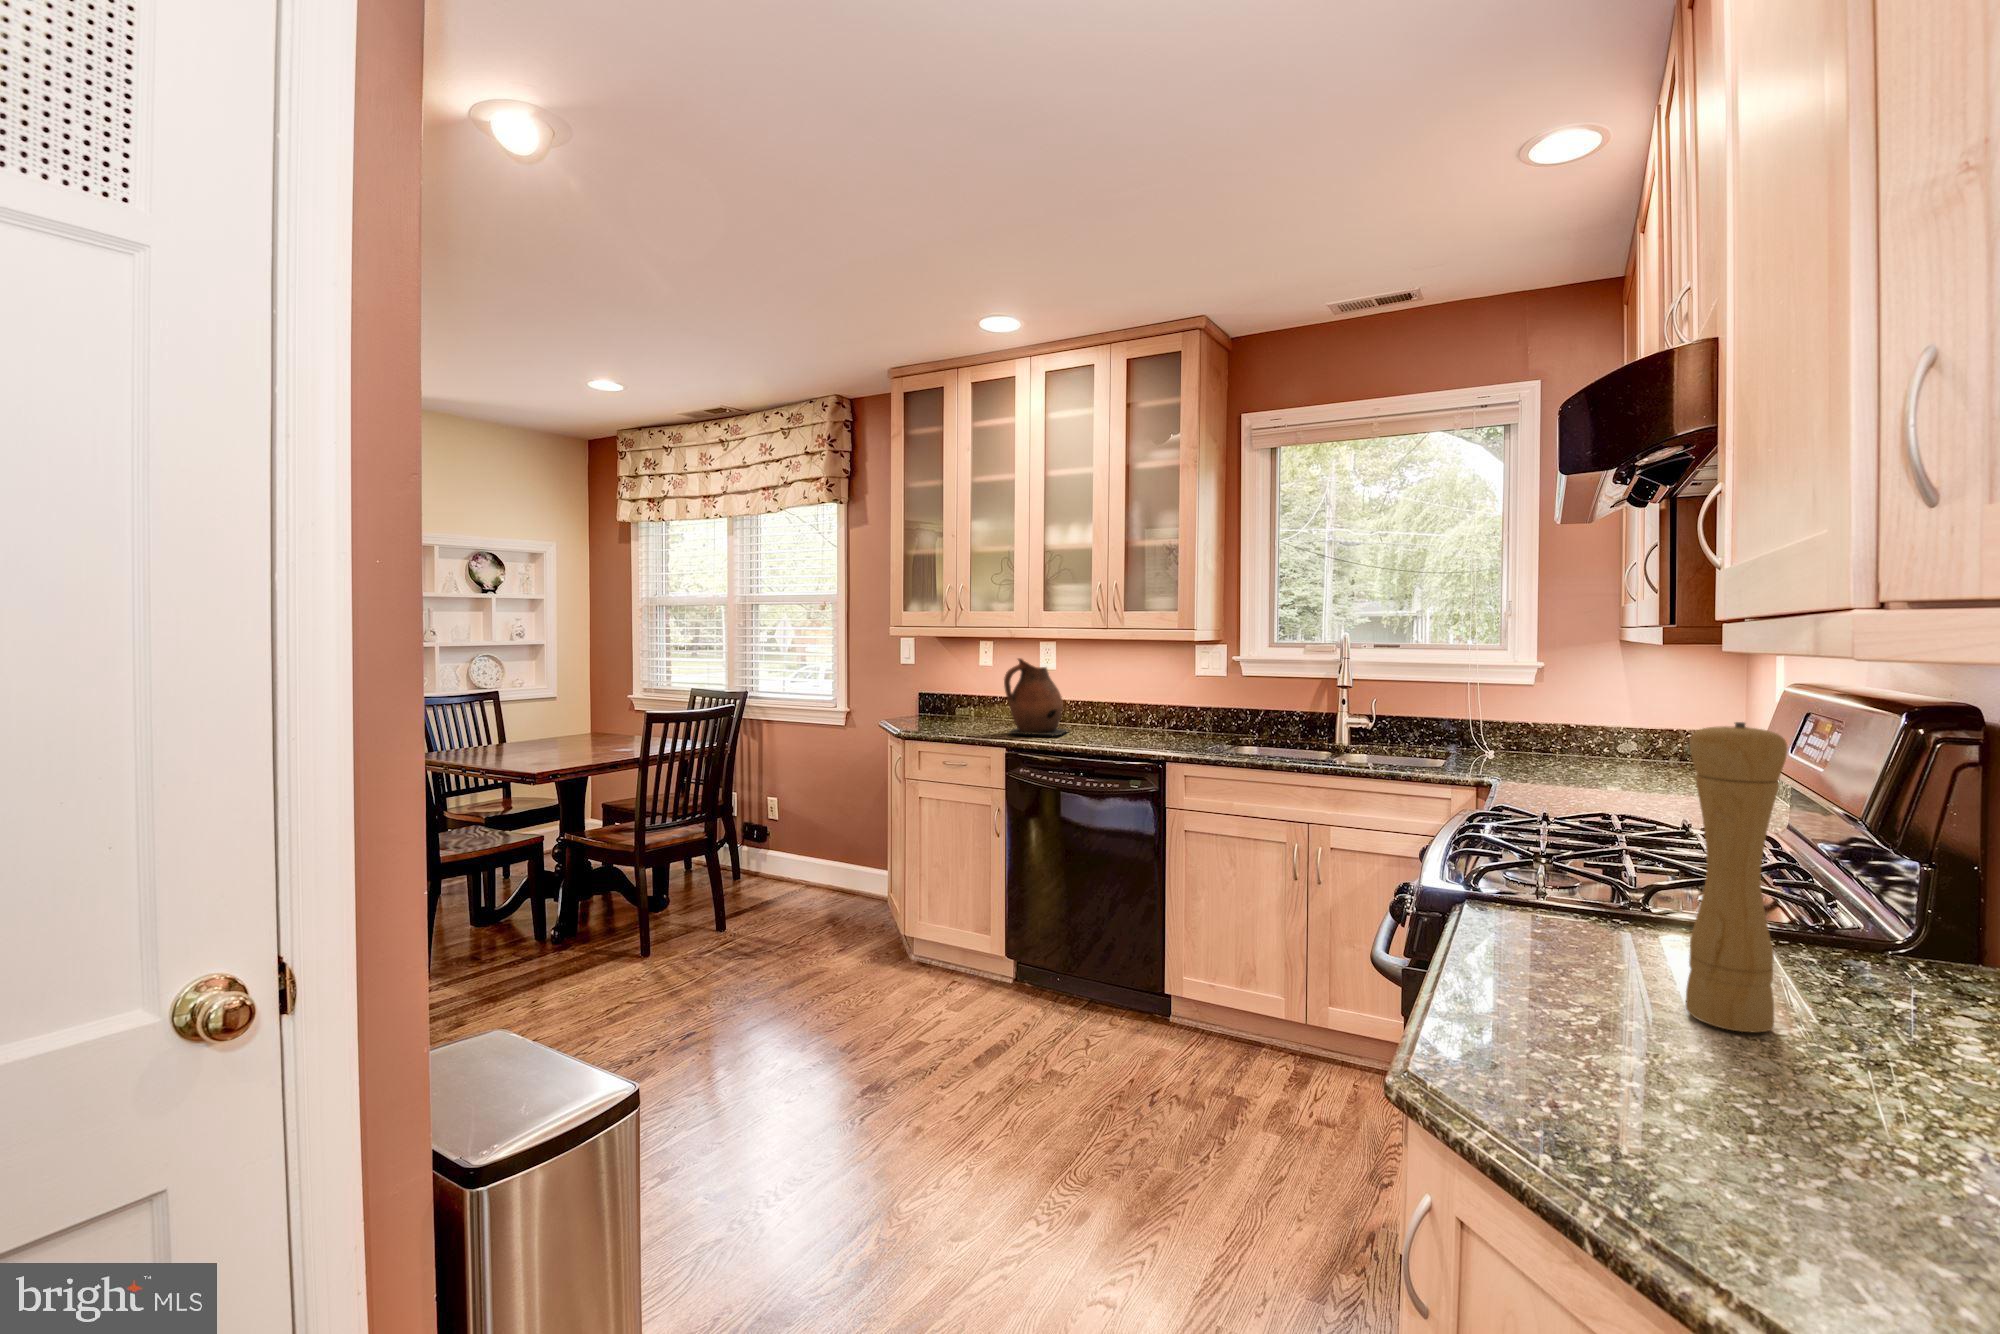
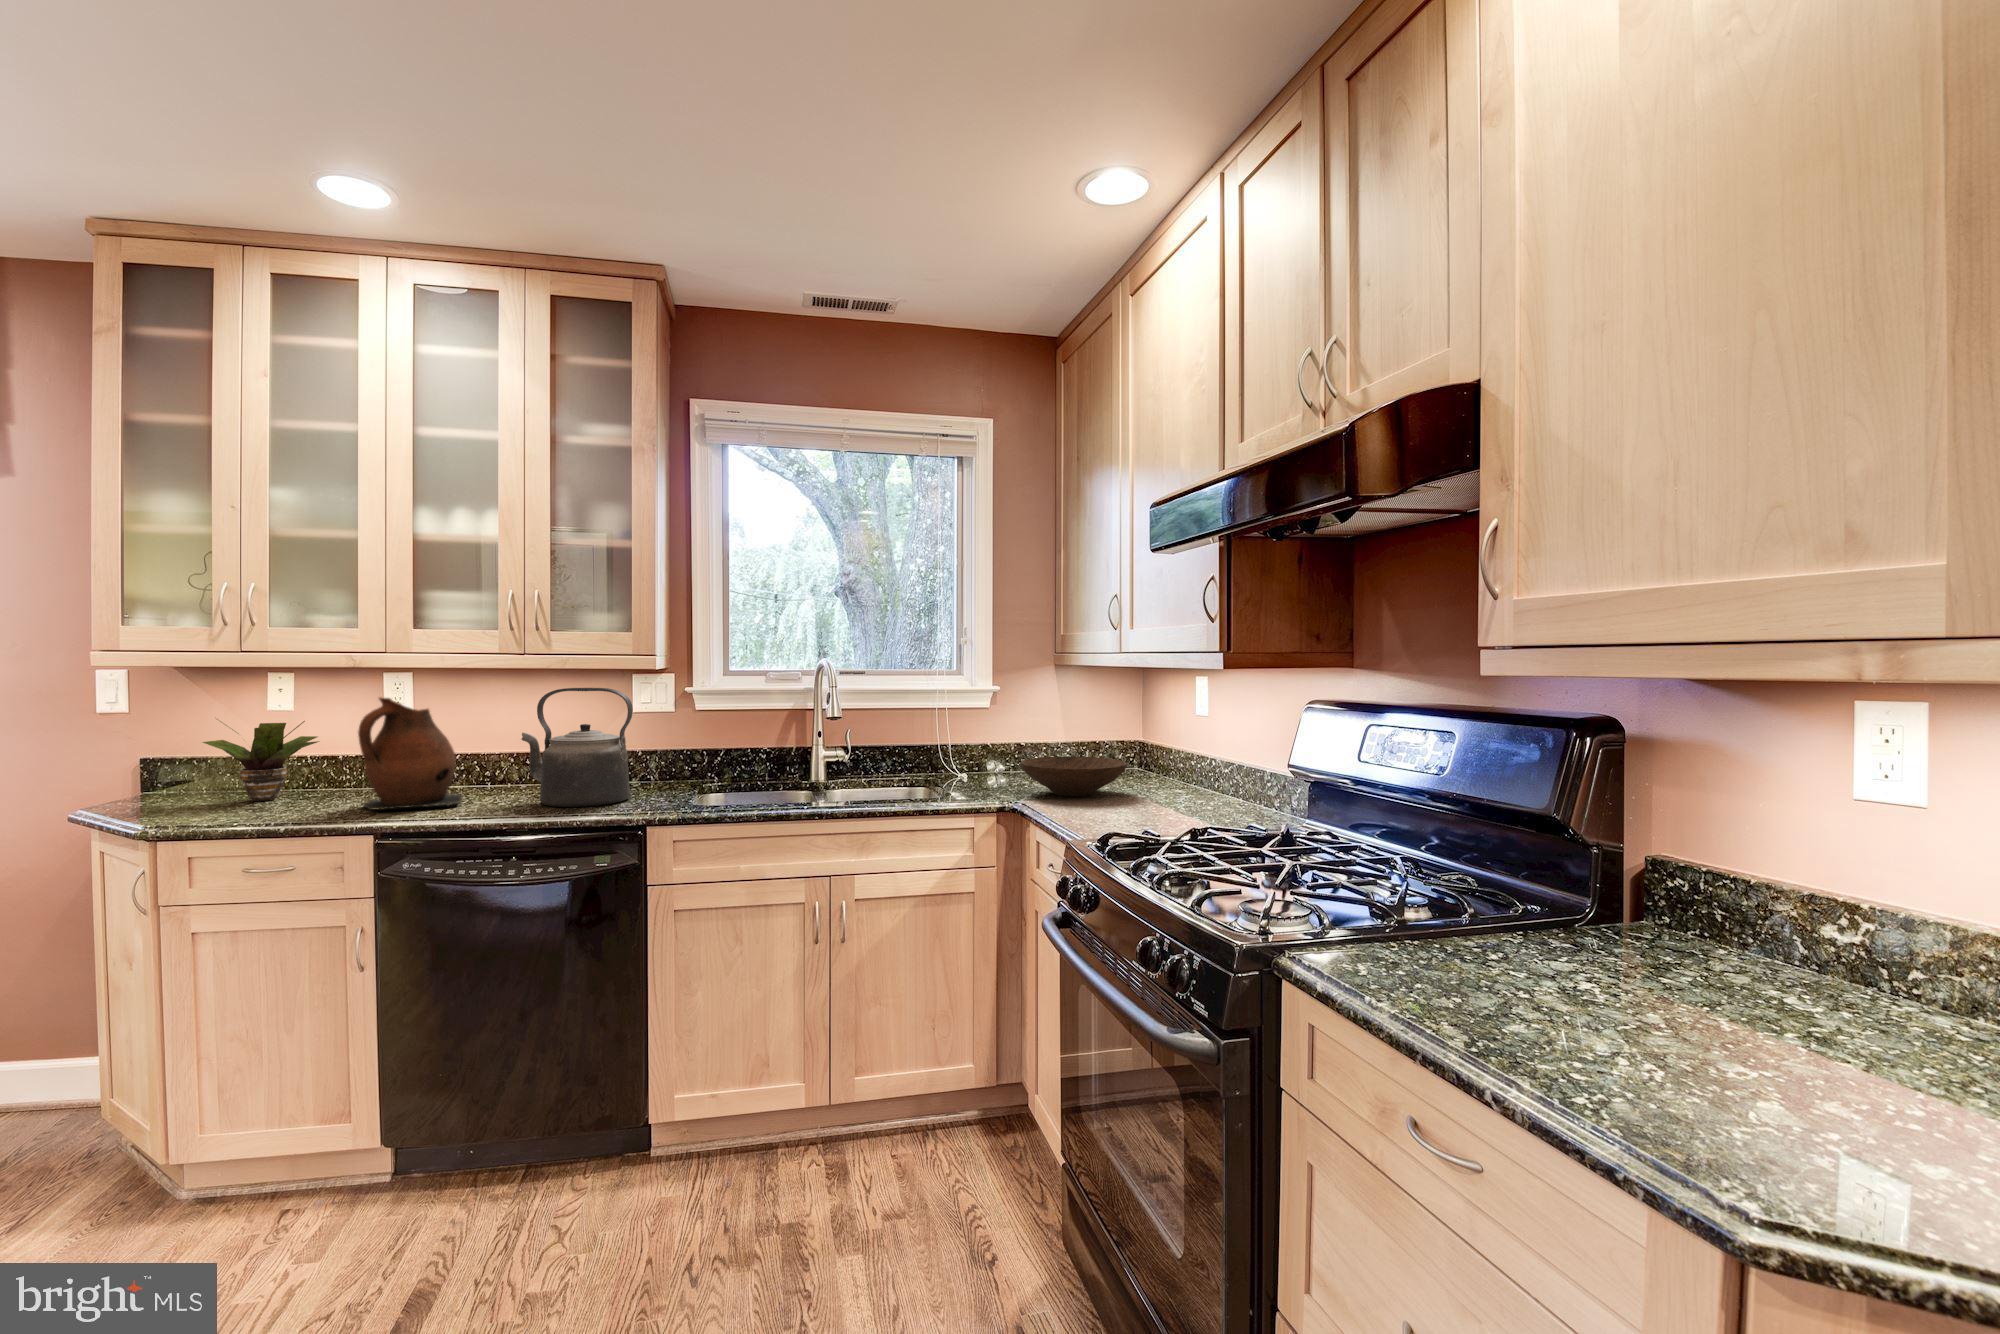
kettle: none [1100,655,1172,745] -> present [521,688,633,807]
potted plant: none [941,669,1000,724] -> present [203,718,319,801]
pepper mill: present [1686,722,1787,1032] -> none [1648,745,1738,1045]
wooden bowl: none [1517,739,1651,783] -> present [1020,756,1126,796]

